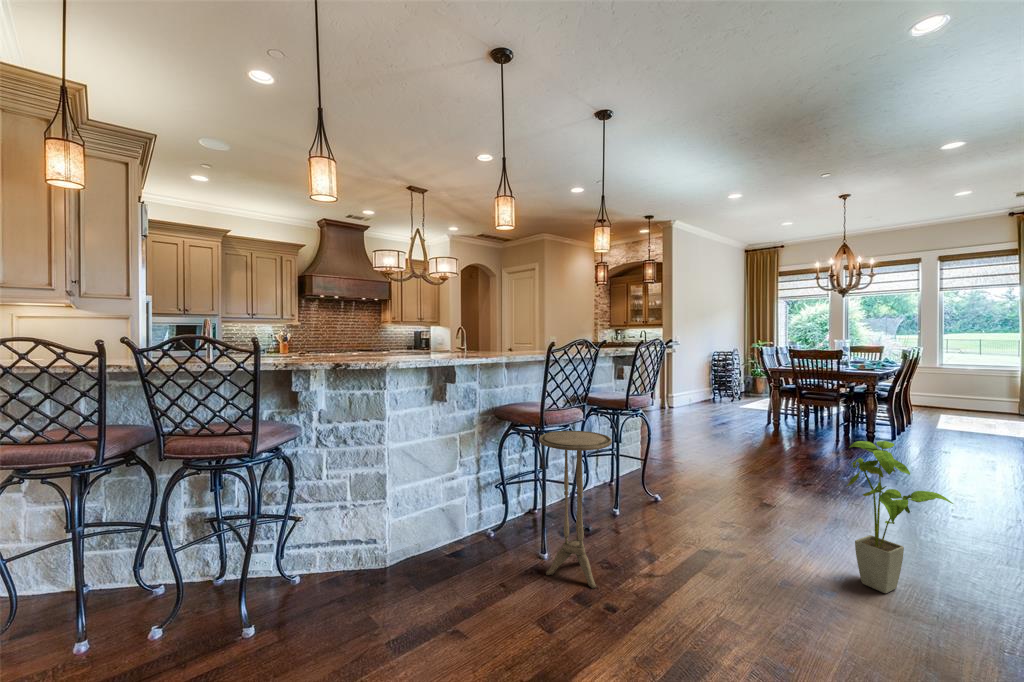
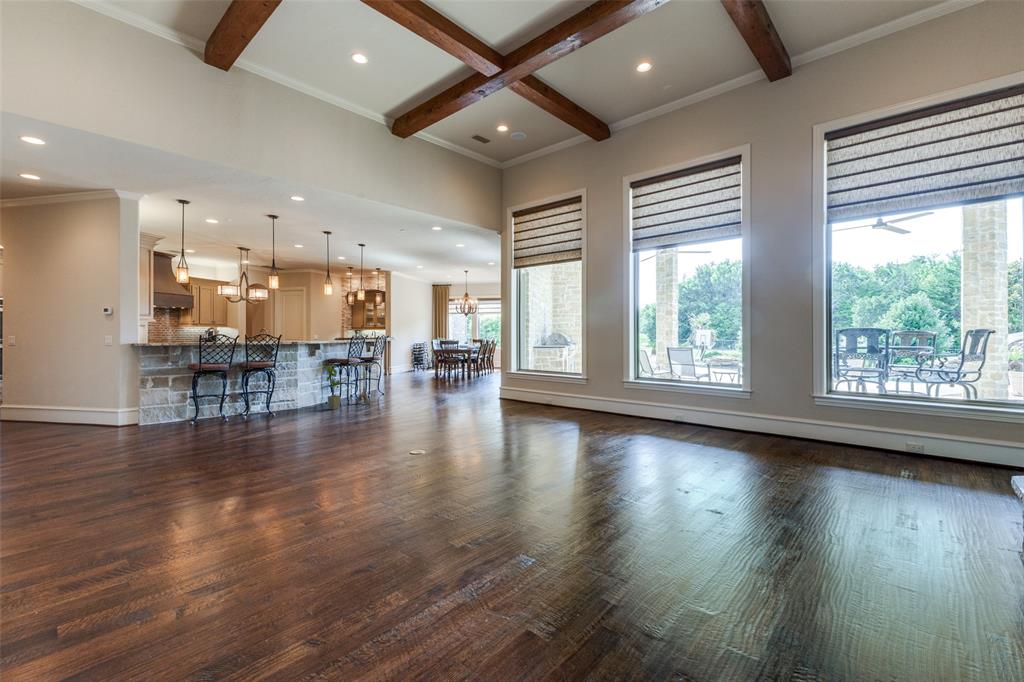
house plant: present [846,441,953,593] -> present [324,365,348,410]

